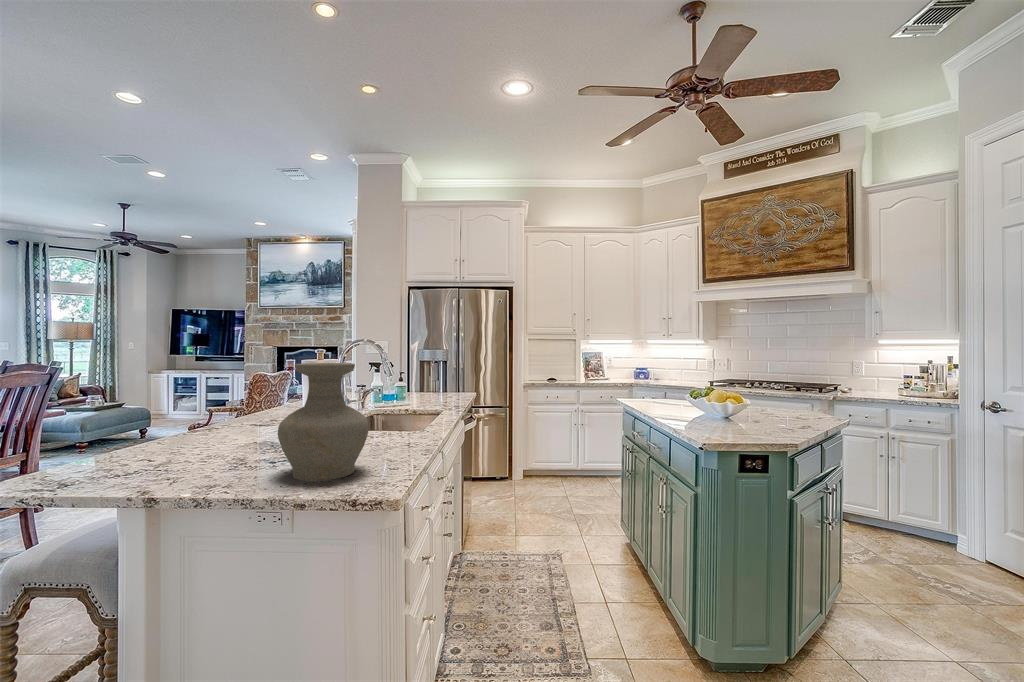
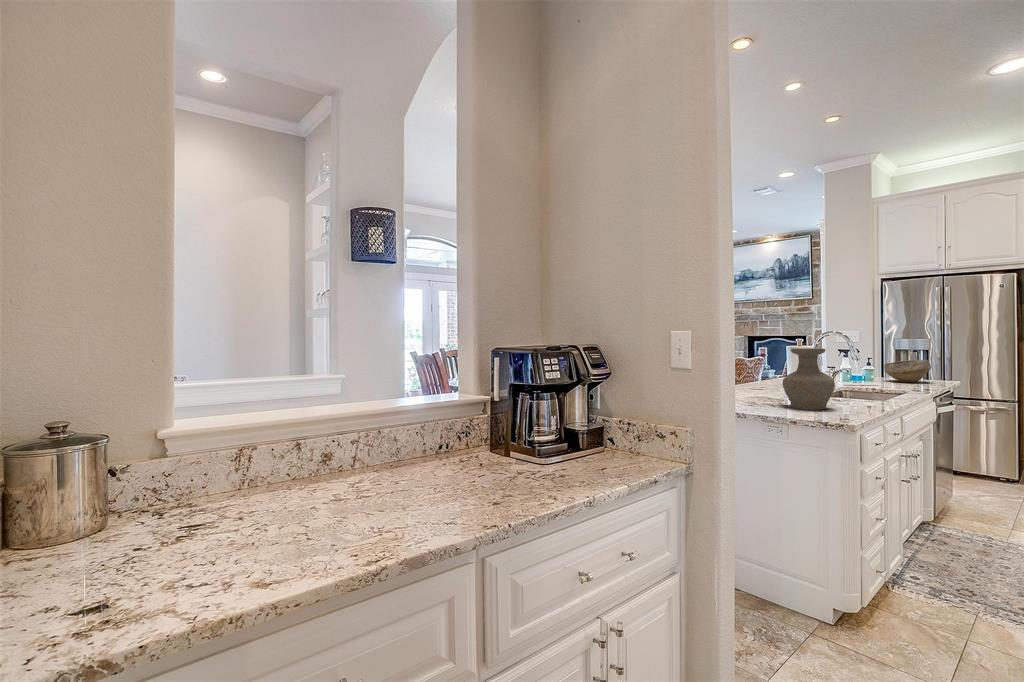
bowl: none [415,373,456,398] -> present [884,360,931,382]

